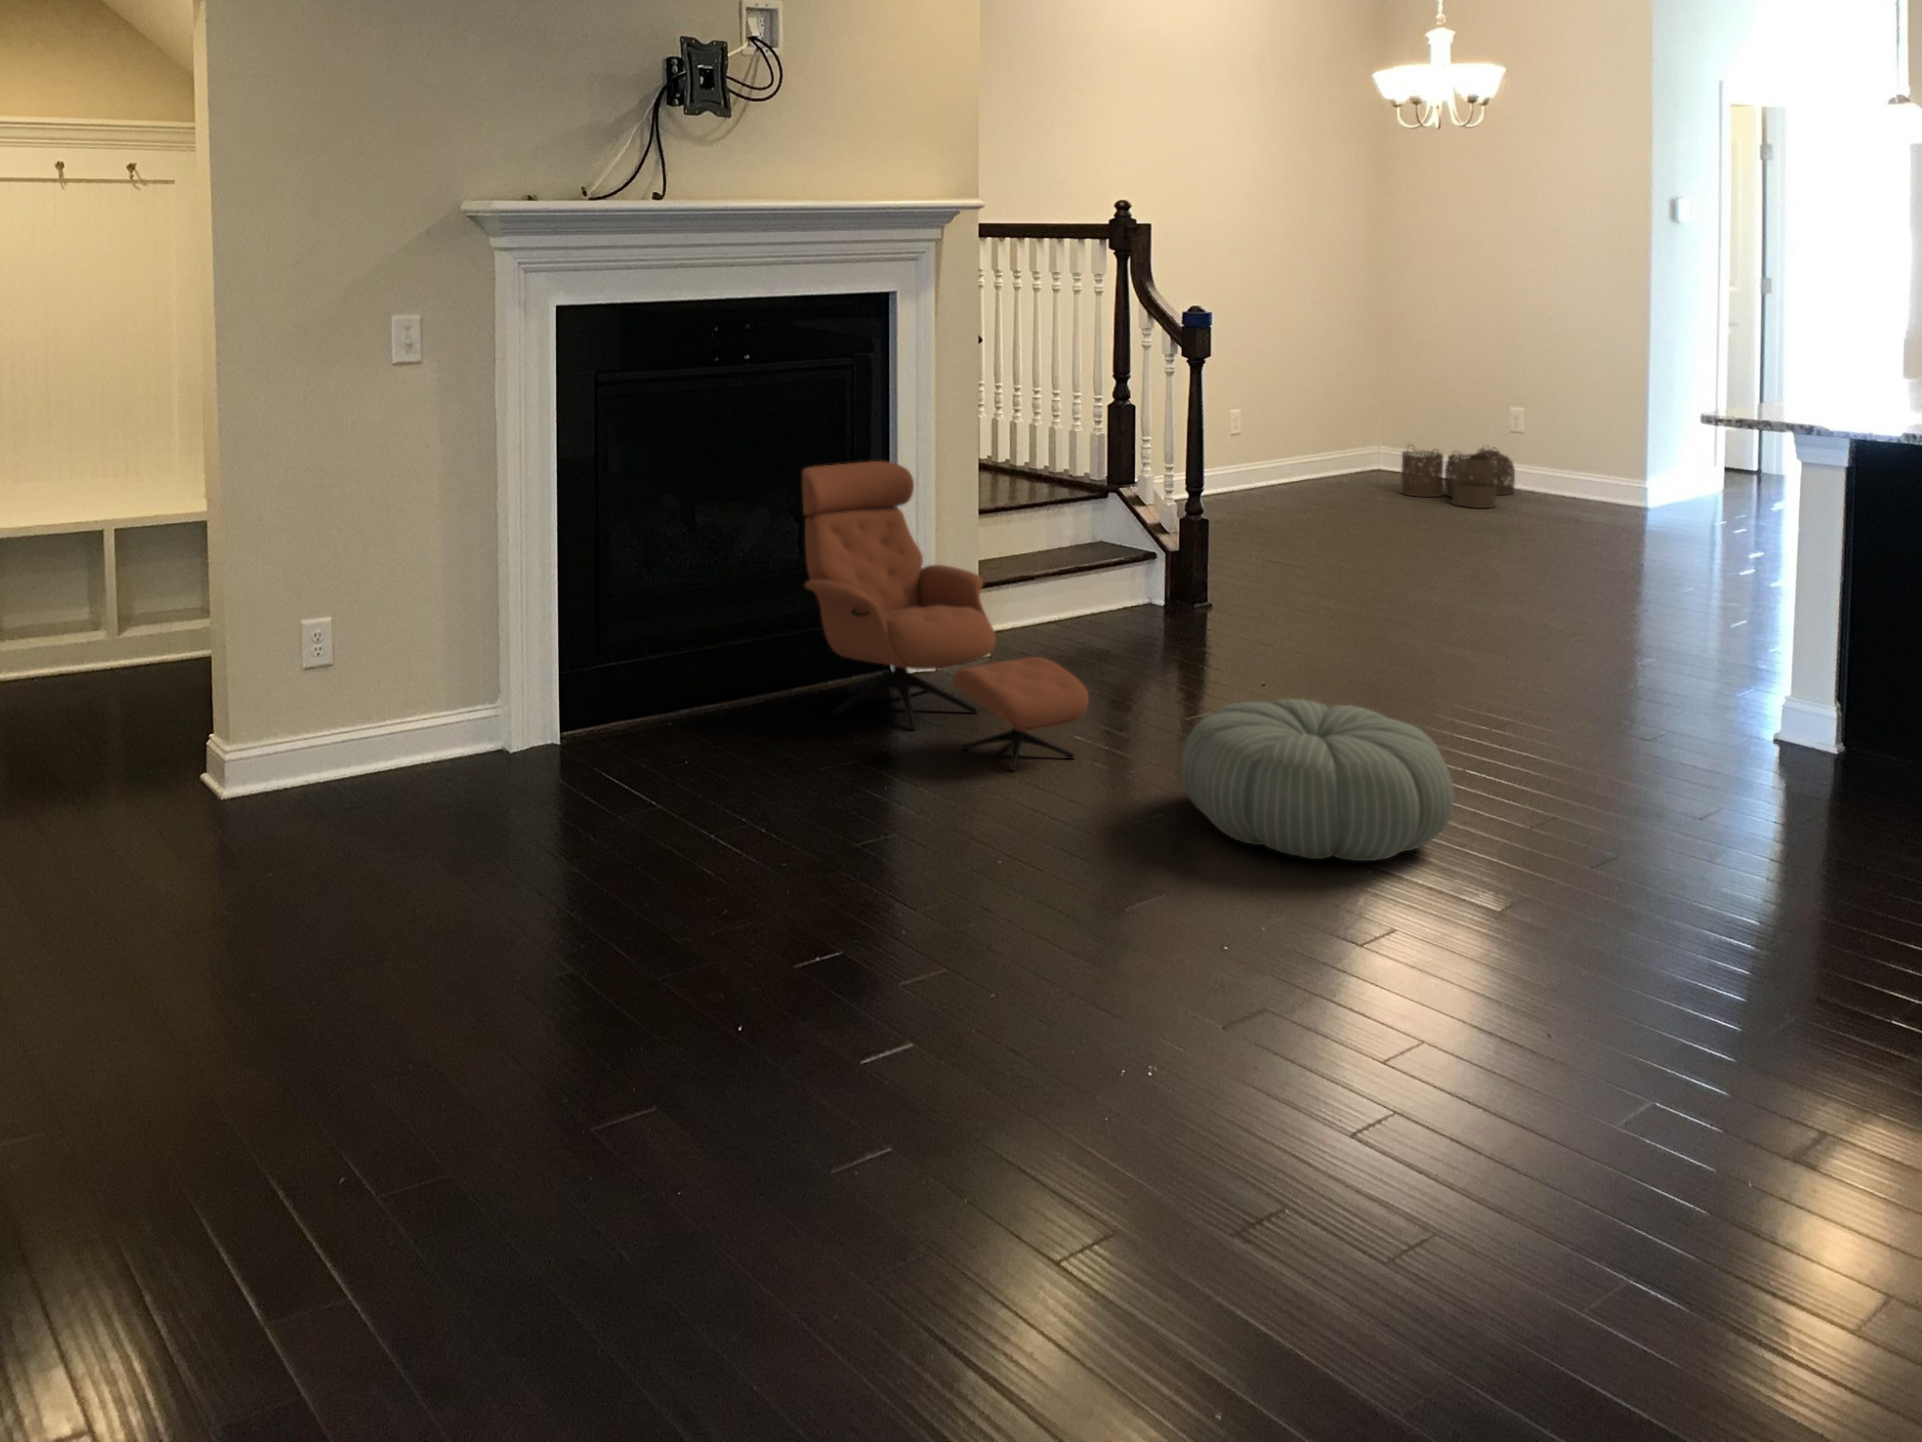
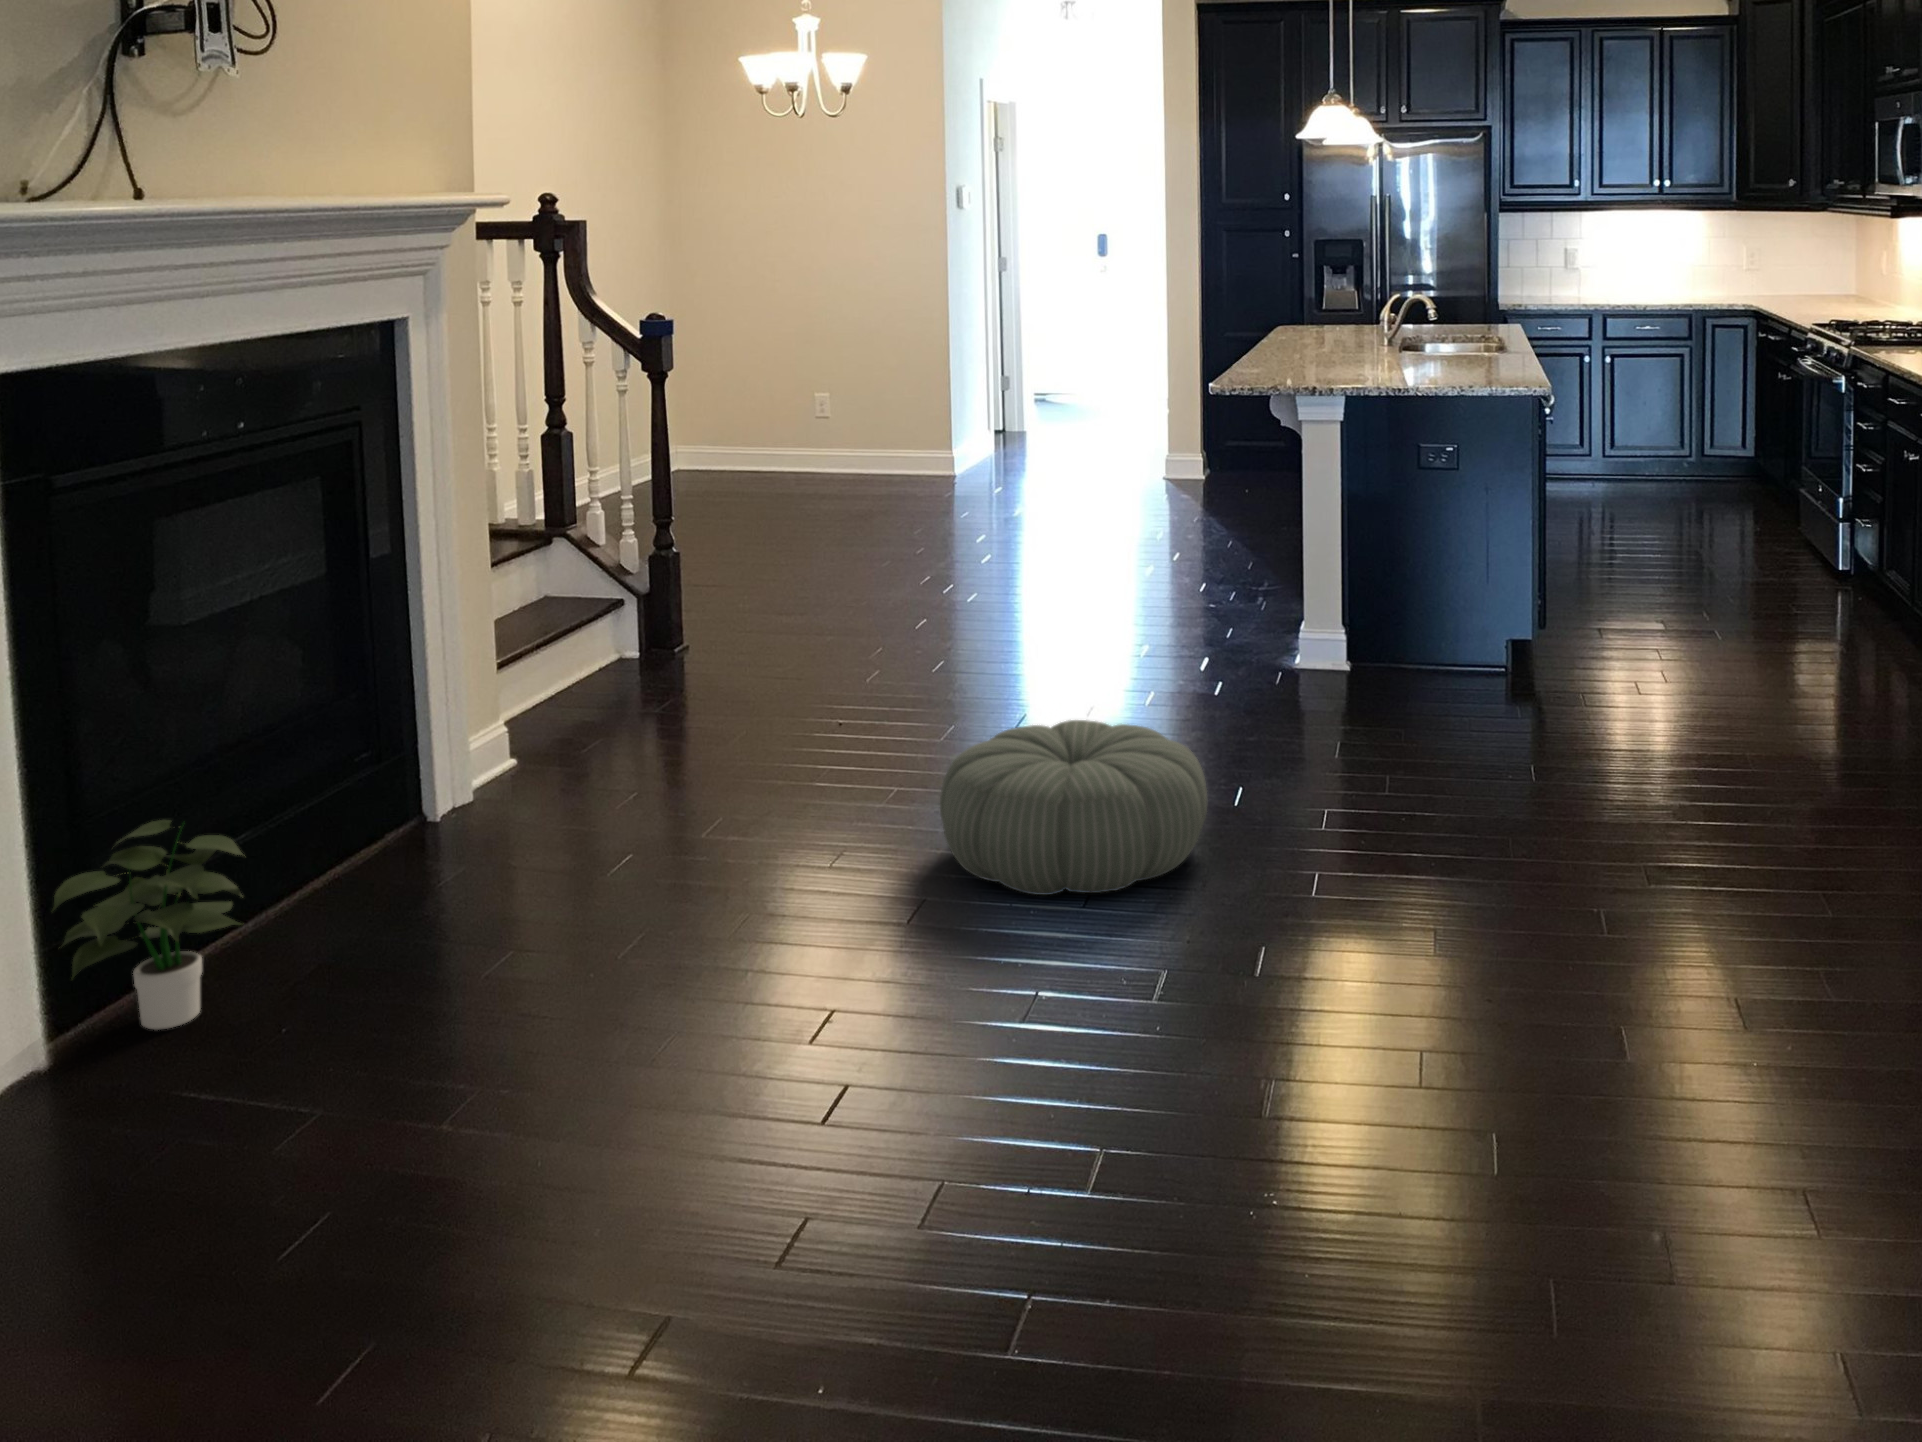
woven basket: present [1401,445,1515,508] -> none [722,434,822,498]
lounge chair: present [802,461,1089,771] -> none [313,542,783,898]
potted plant: none [581,610,698,743] -> present [53,820,242,1030]

